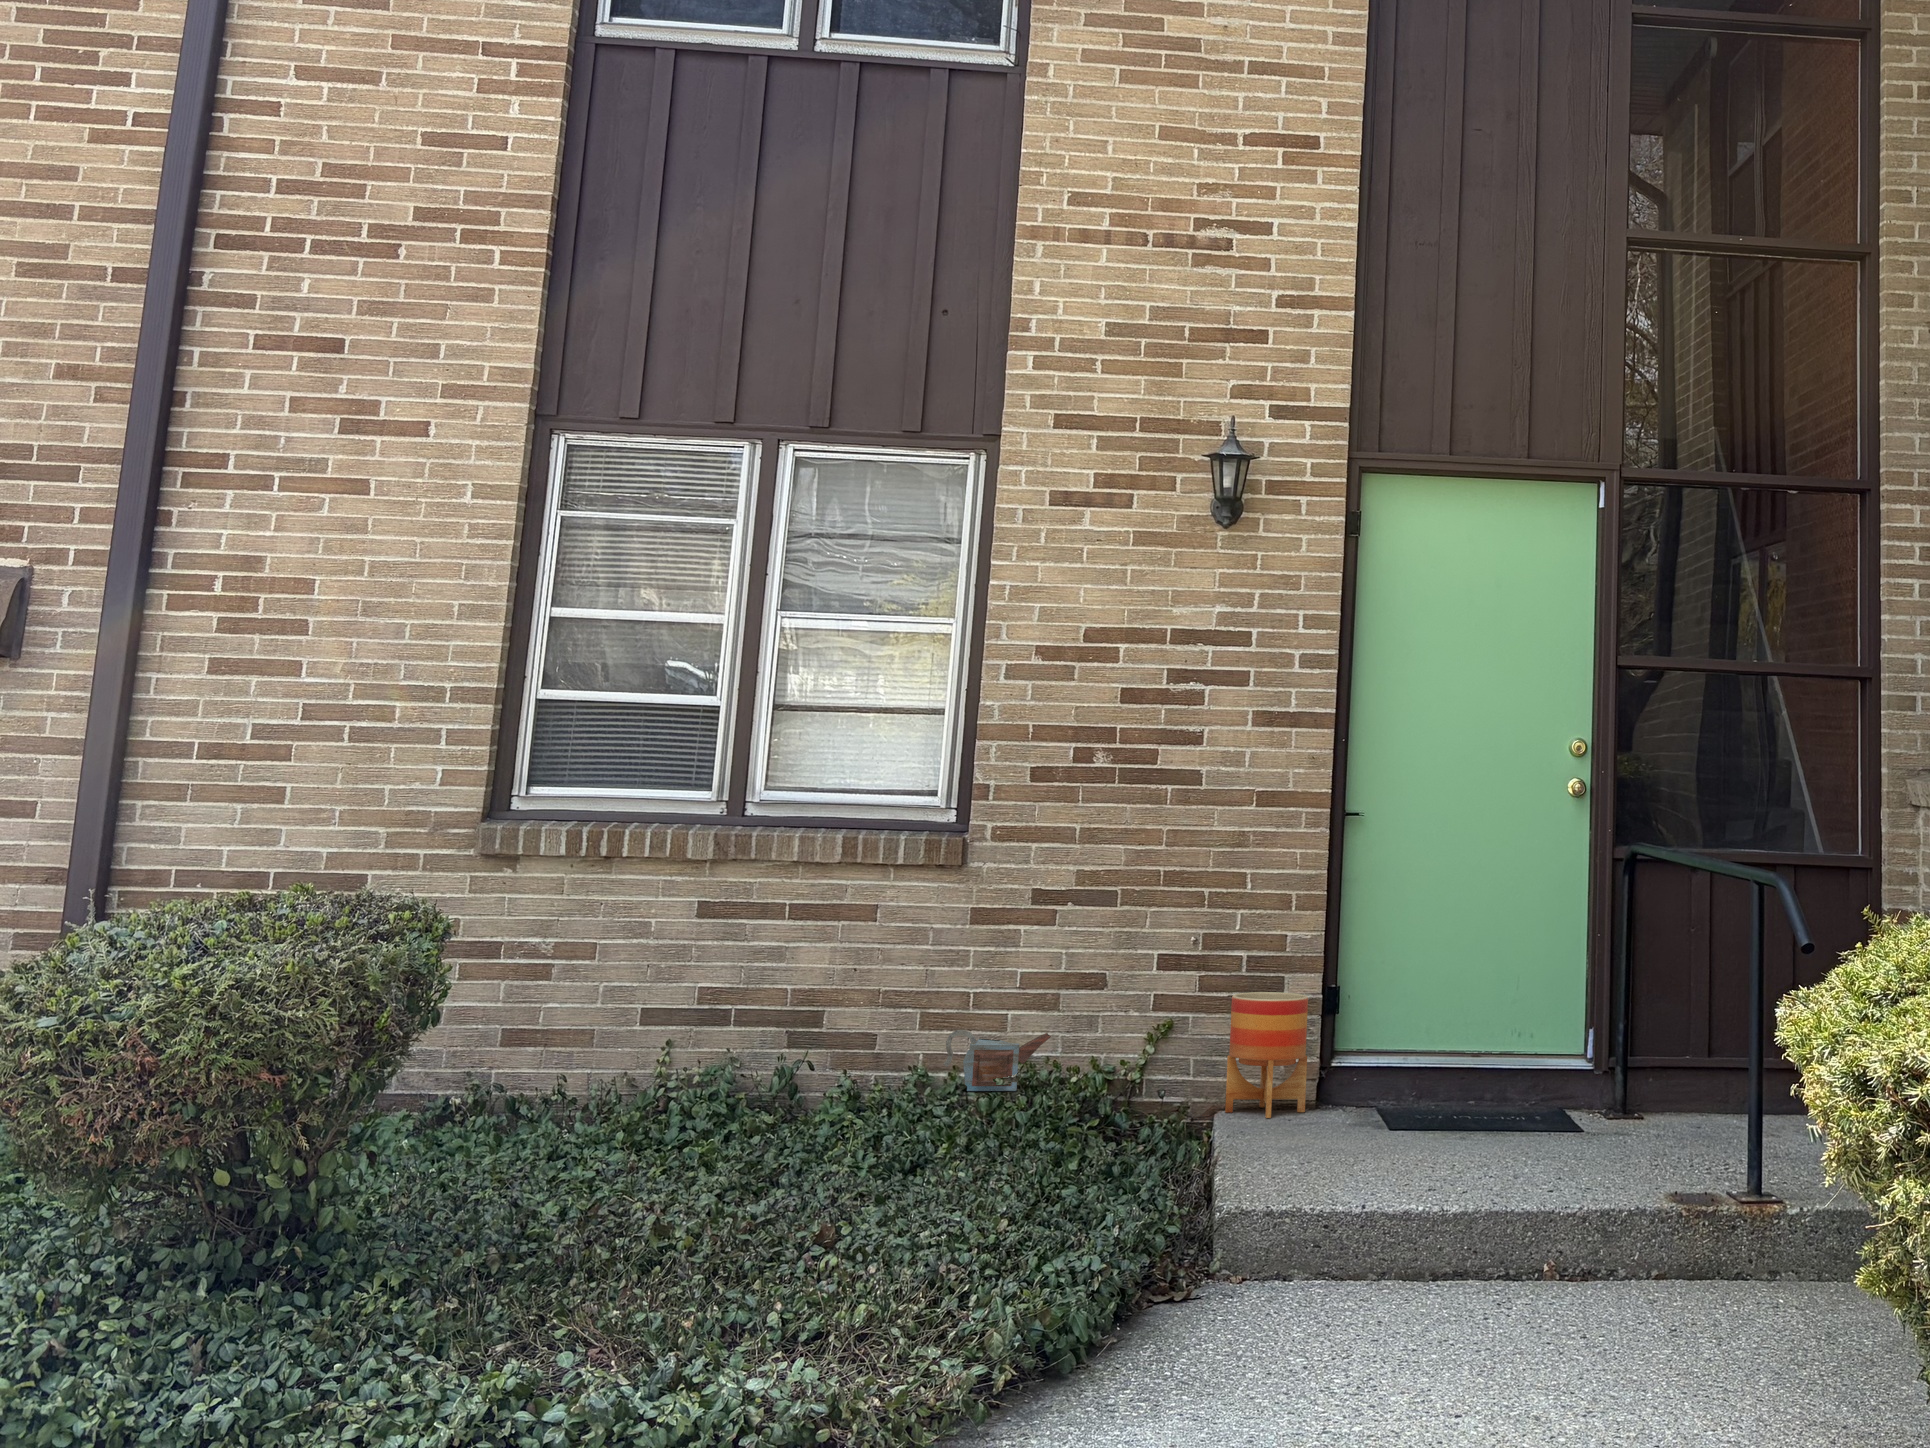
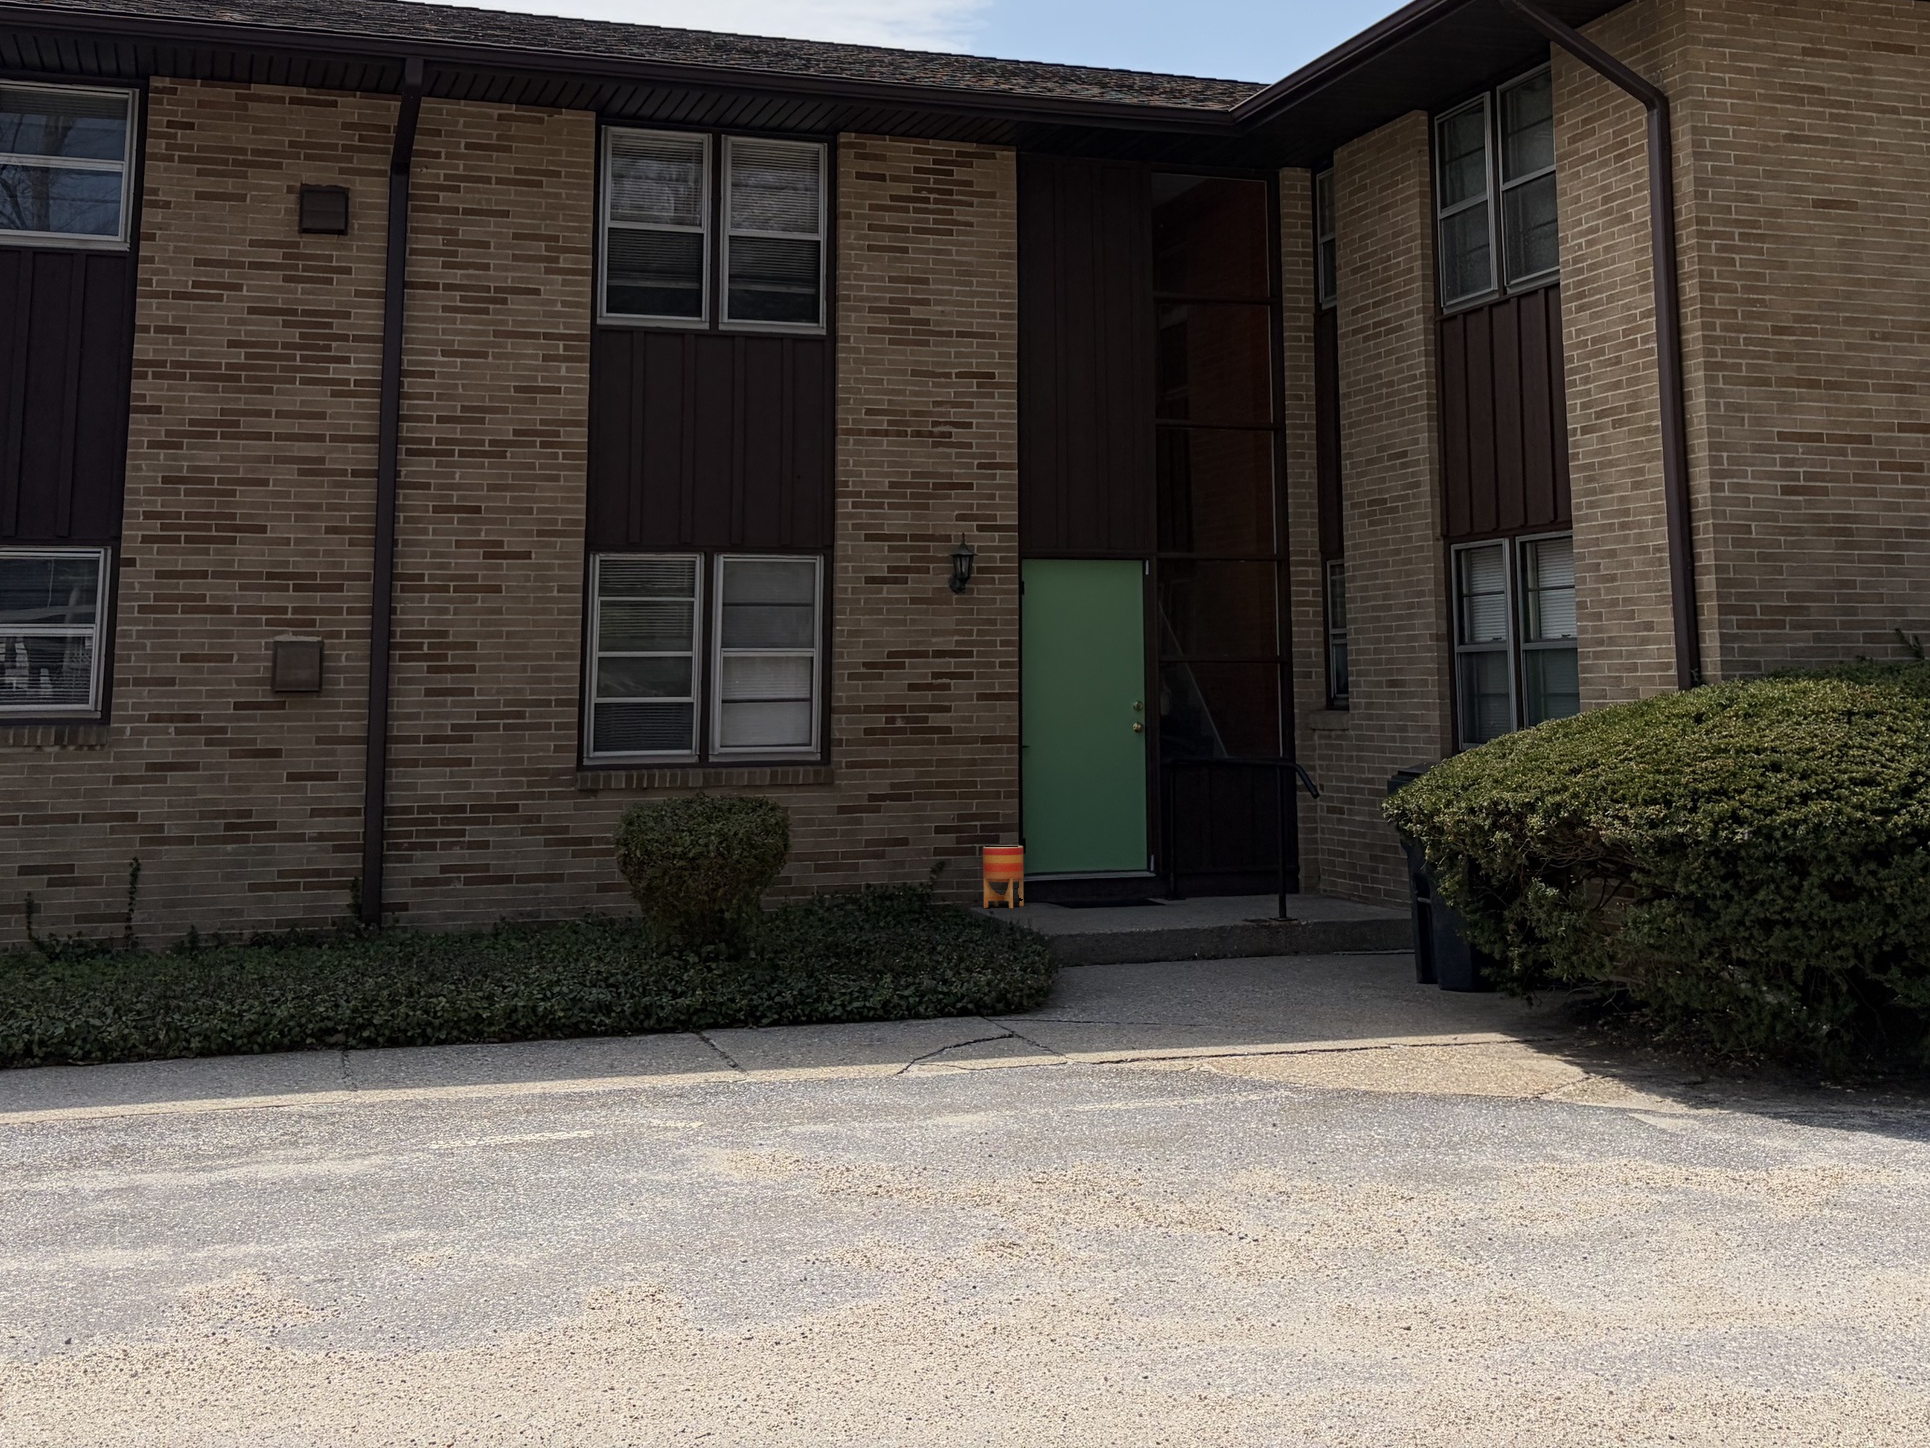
watering can: present [944,1030,1051,1091] -> none [836,872,889,904]

